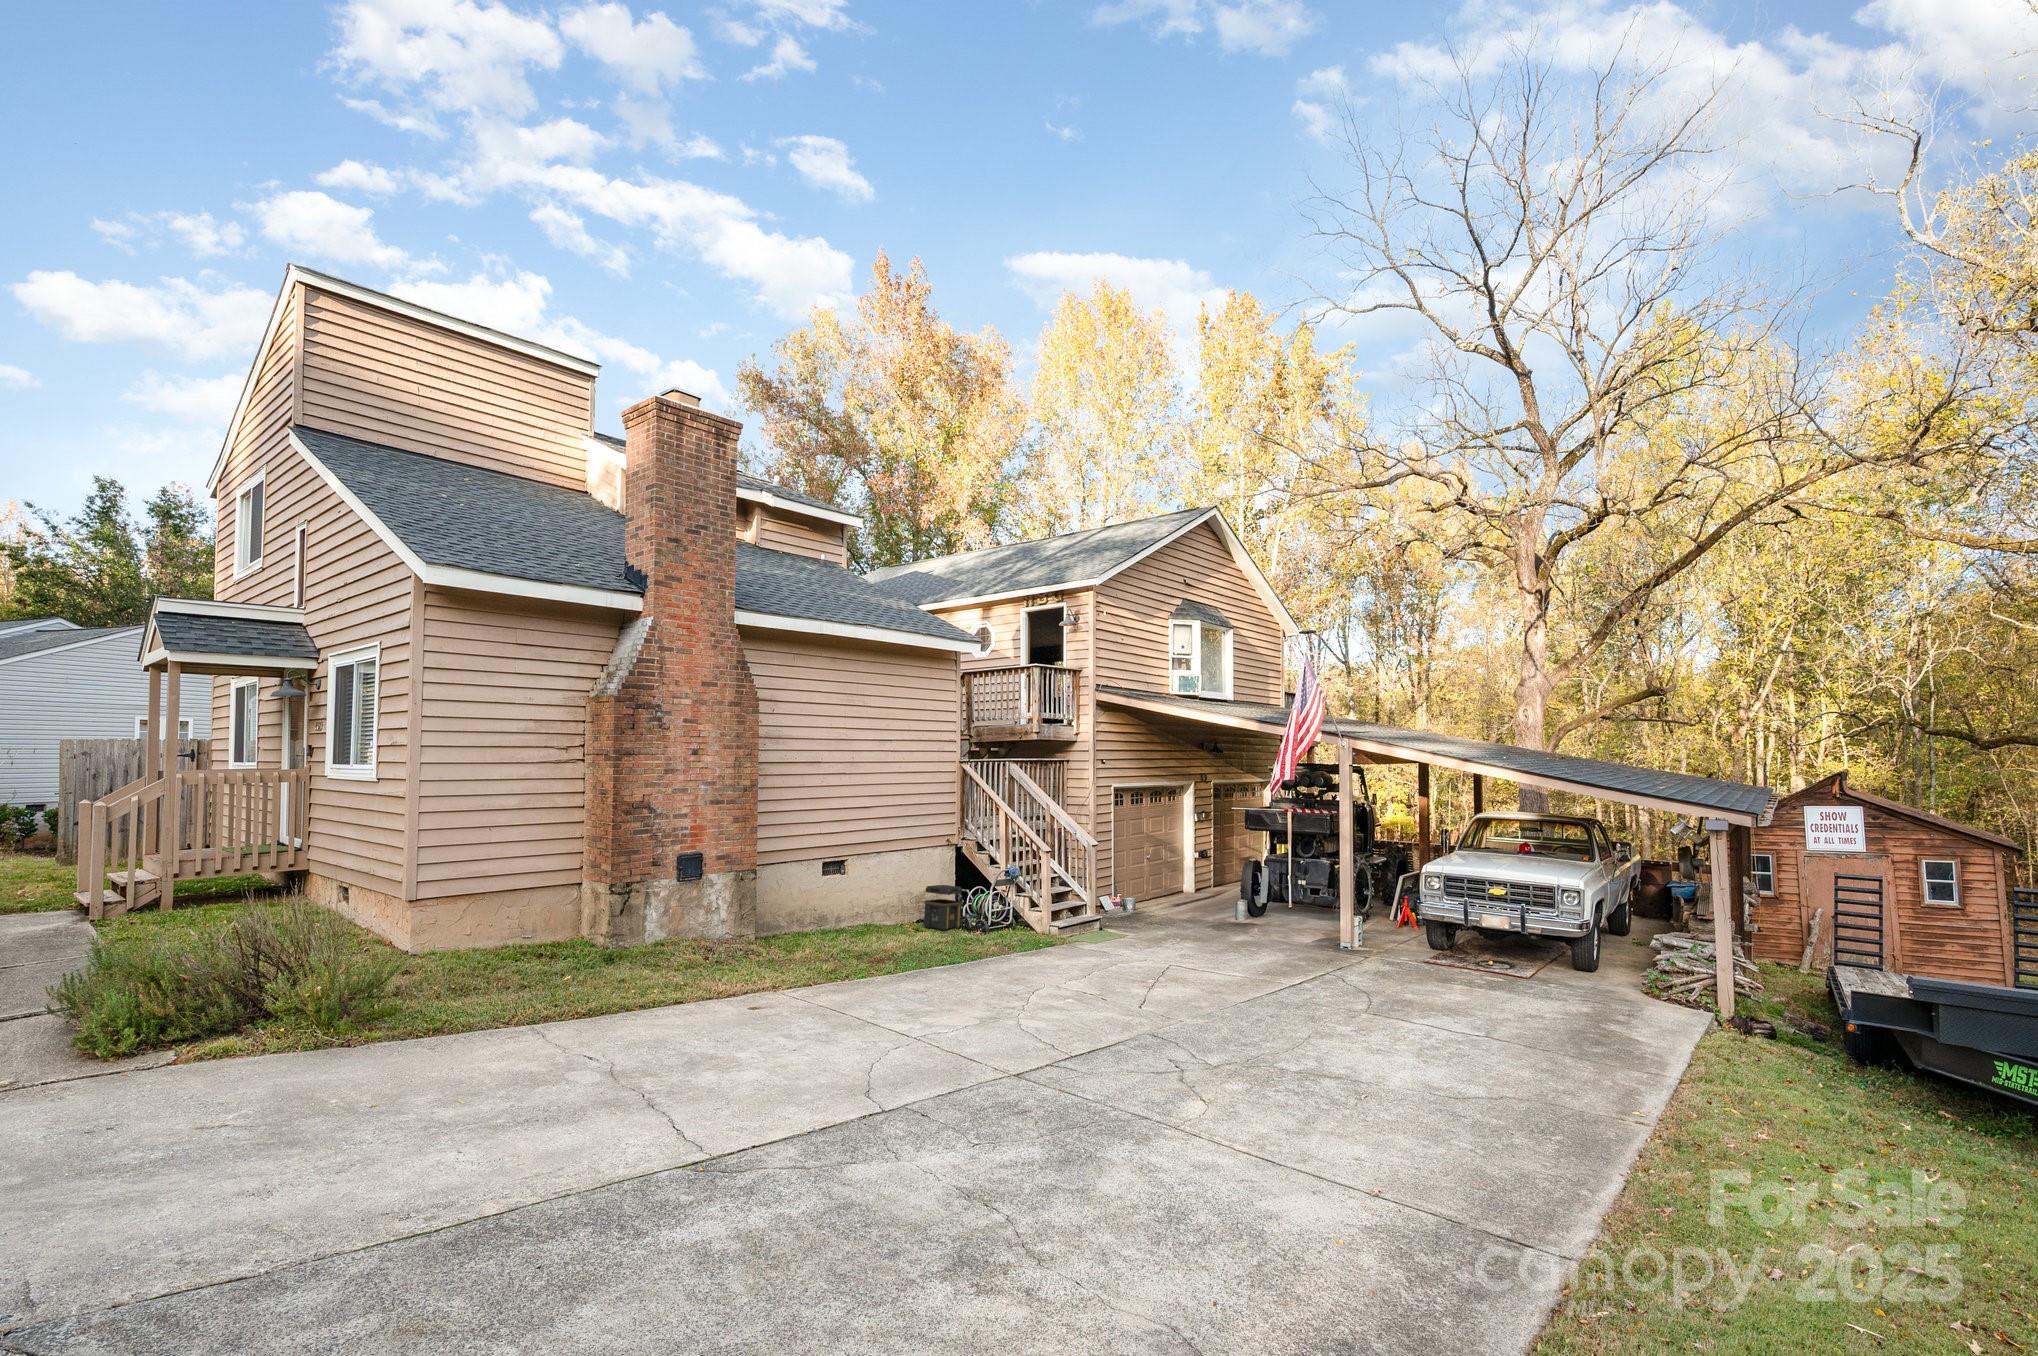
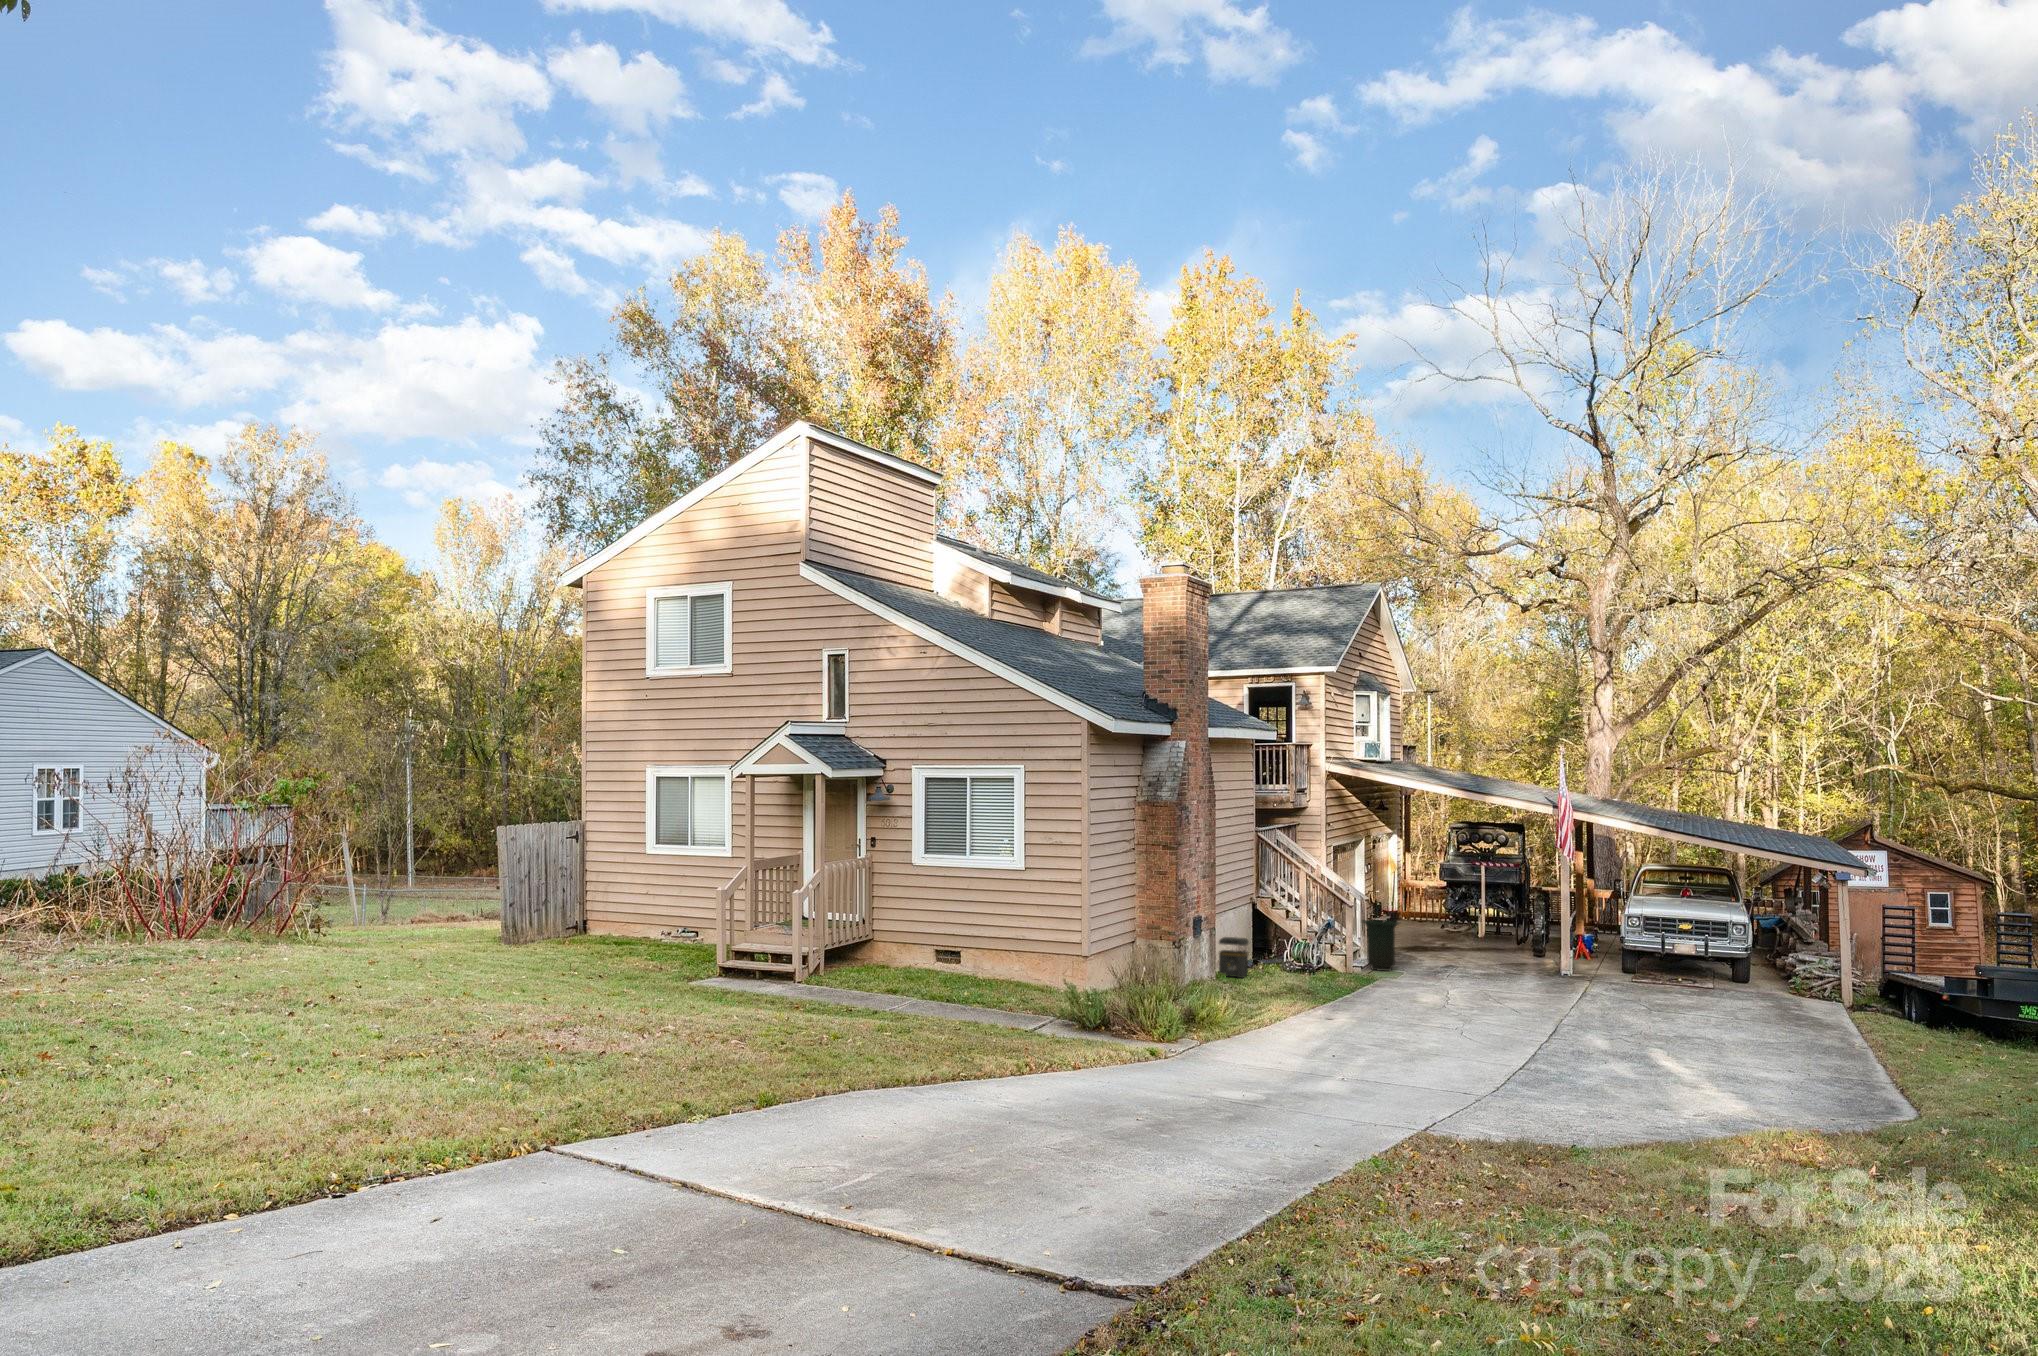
trash can: none [1116,874,1160,932] -> present [1362,920,1399,971]

